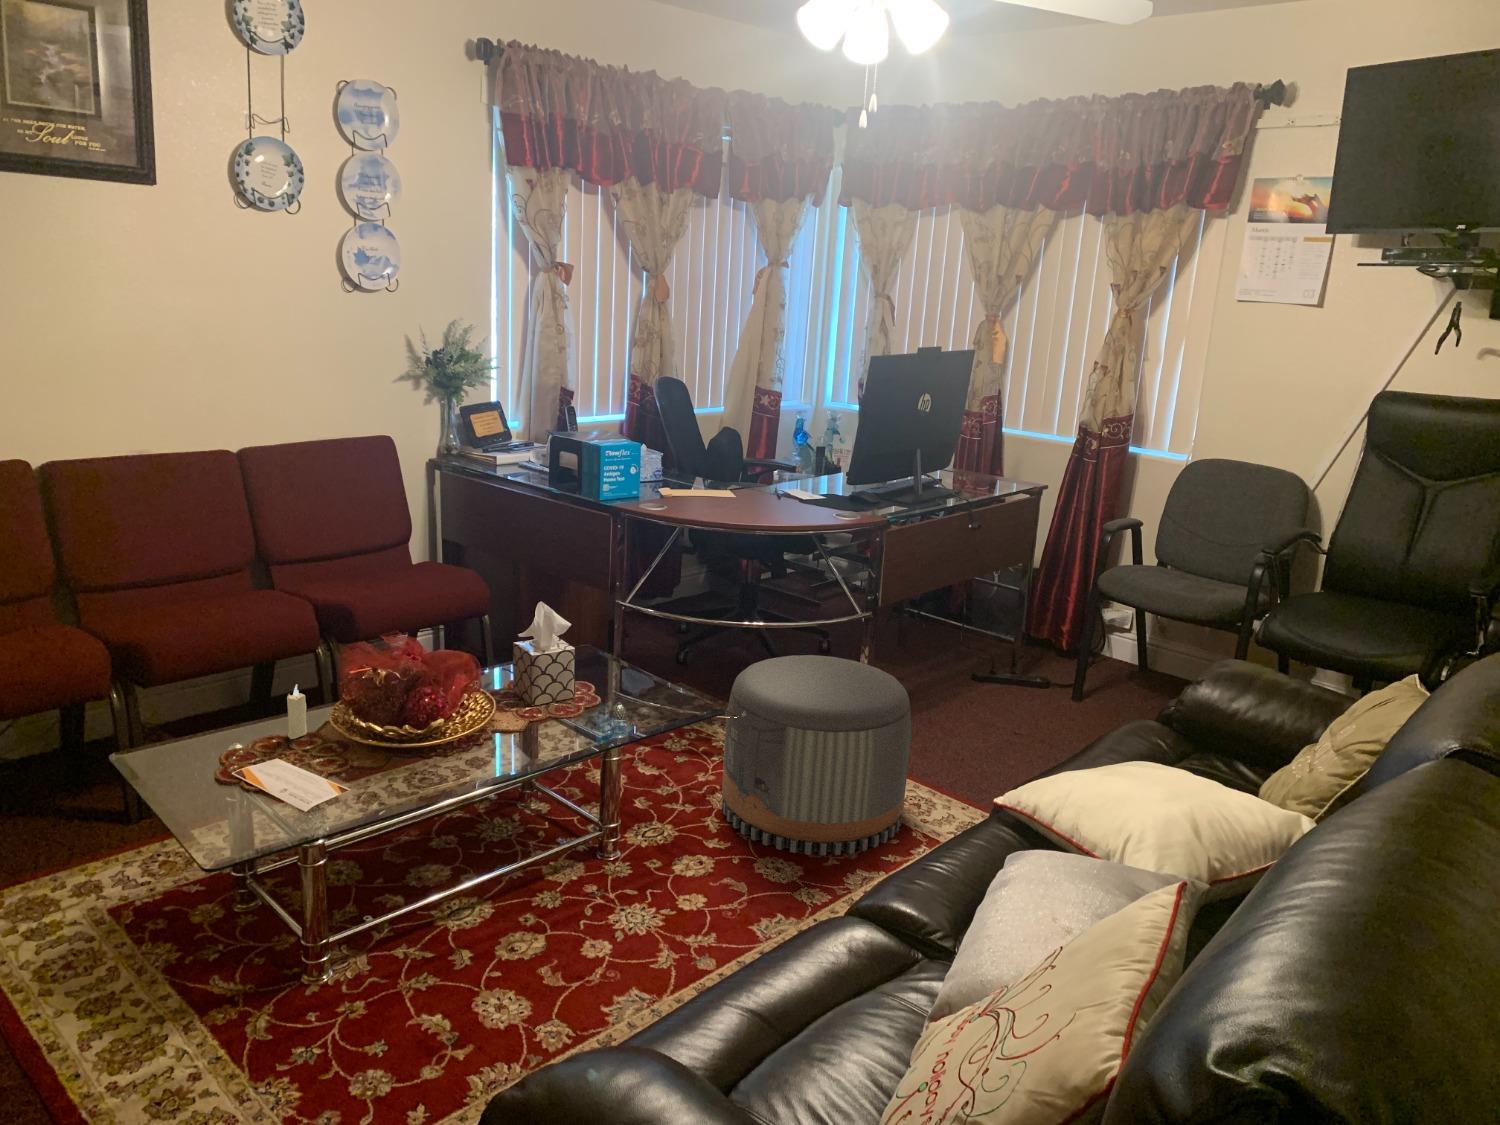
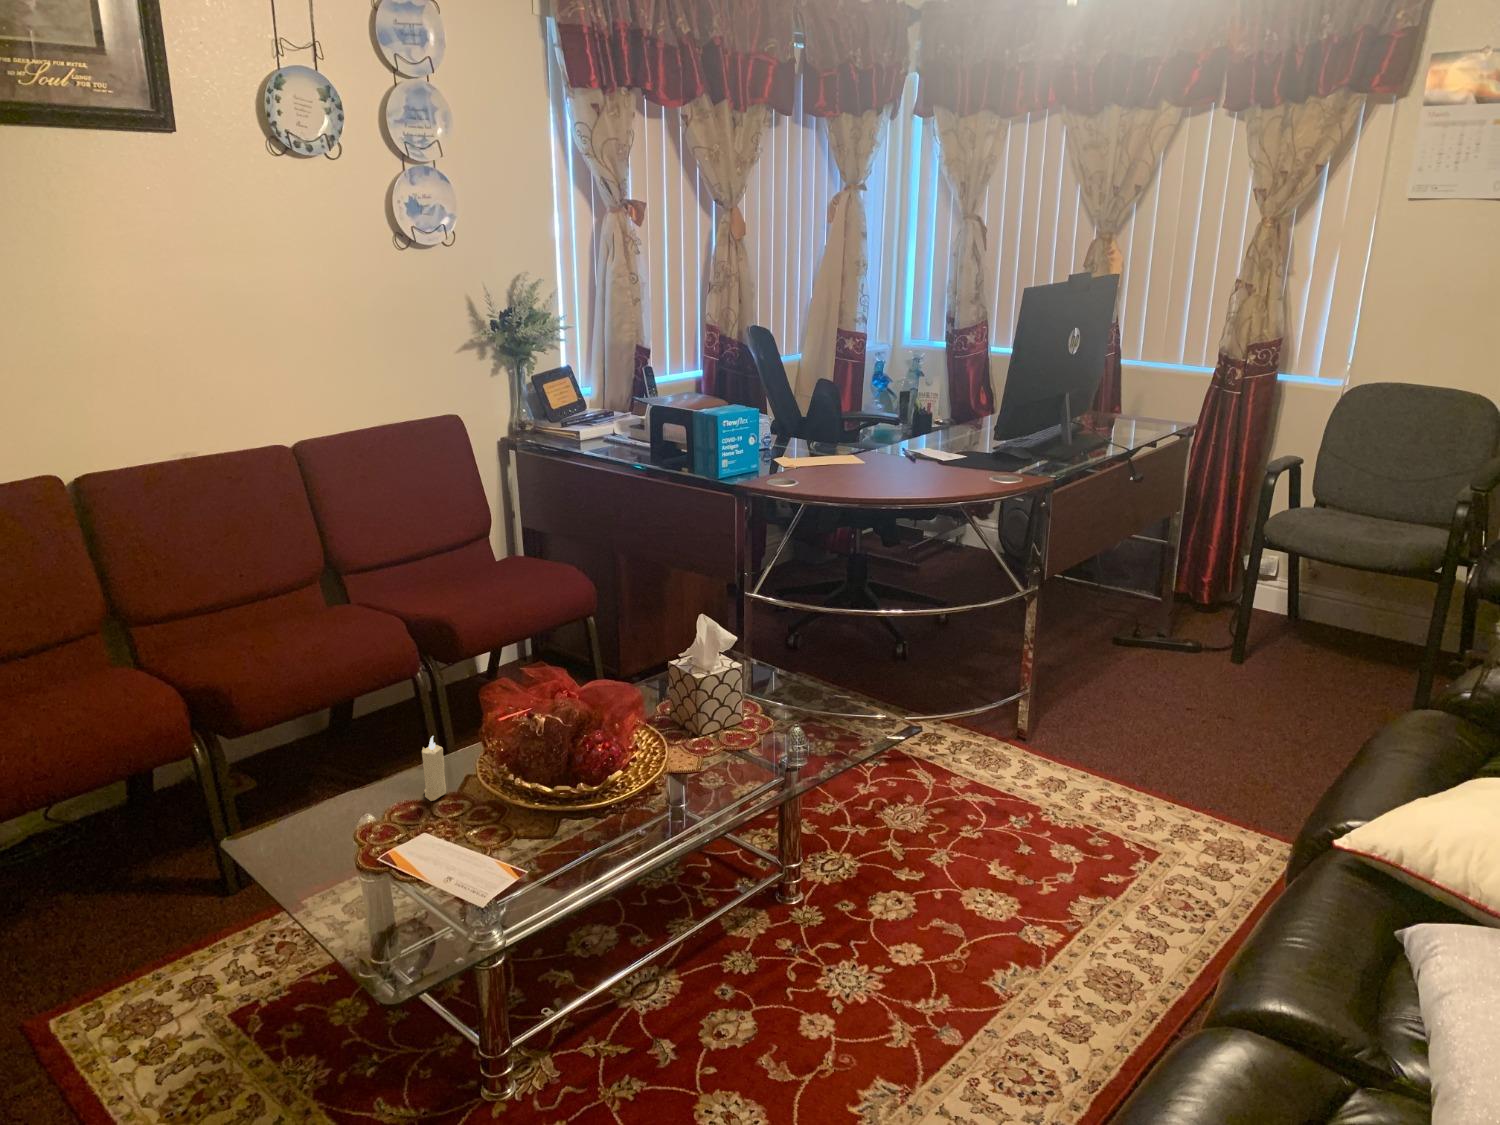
pouf: present [722,655,911,855] -> none [896,644,1120,881]

